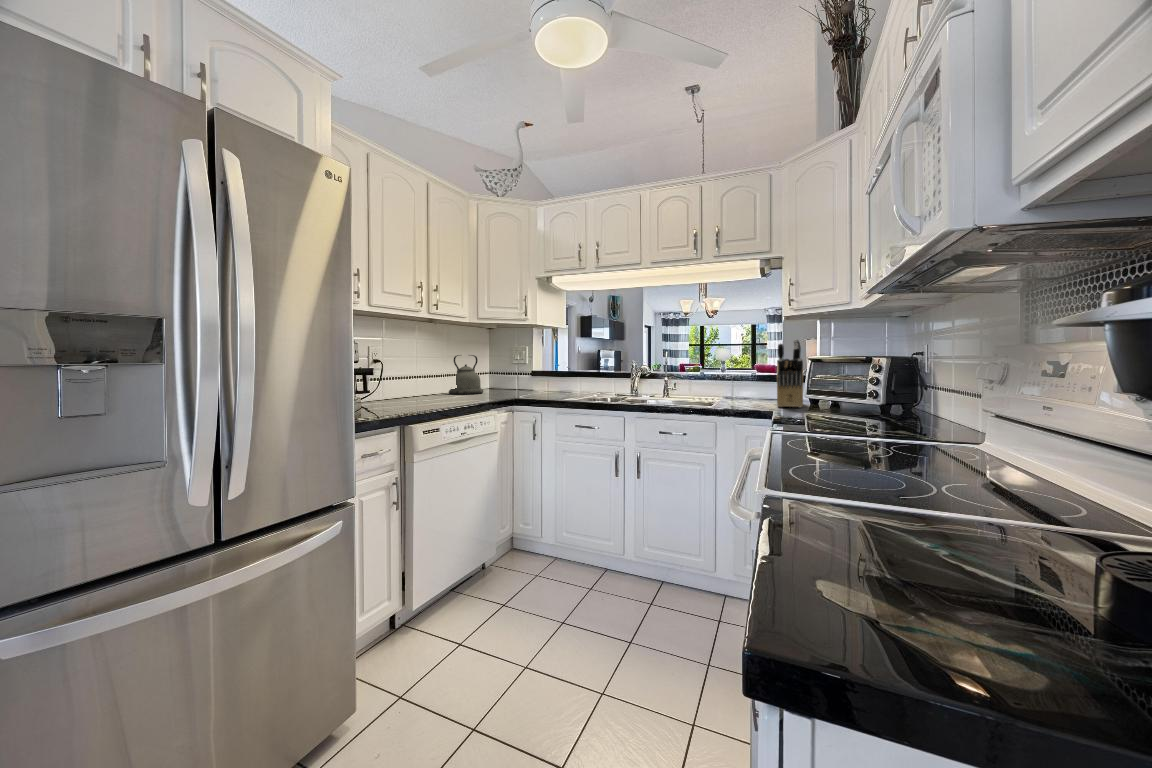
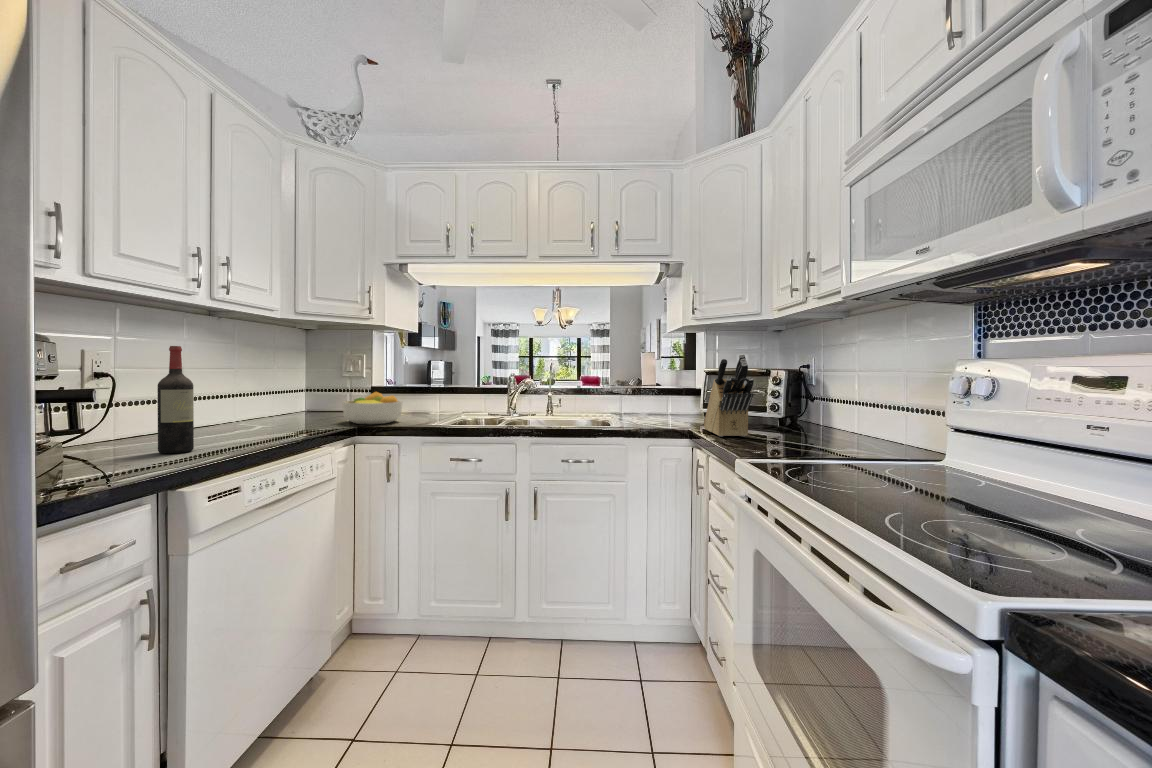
wine bottle: none [401,344,420,407] -> present [157,346,194,453]
kettle: present [449,355,483,394] -> none [229,366,298,425]
fruit bowl: none [510,372,550,395] -> present [342,392,403,424]

